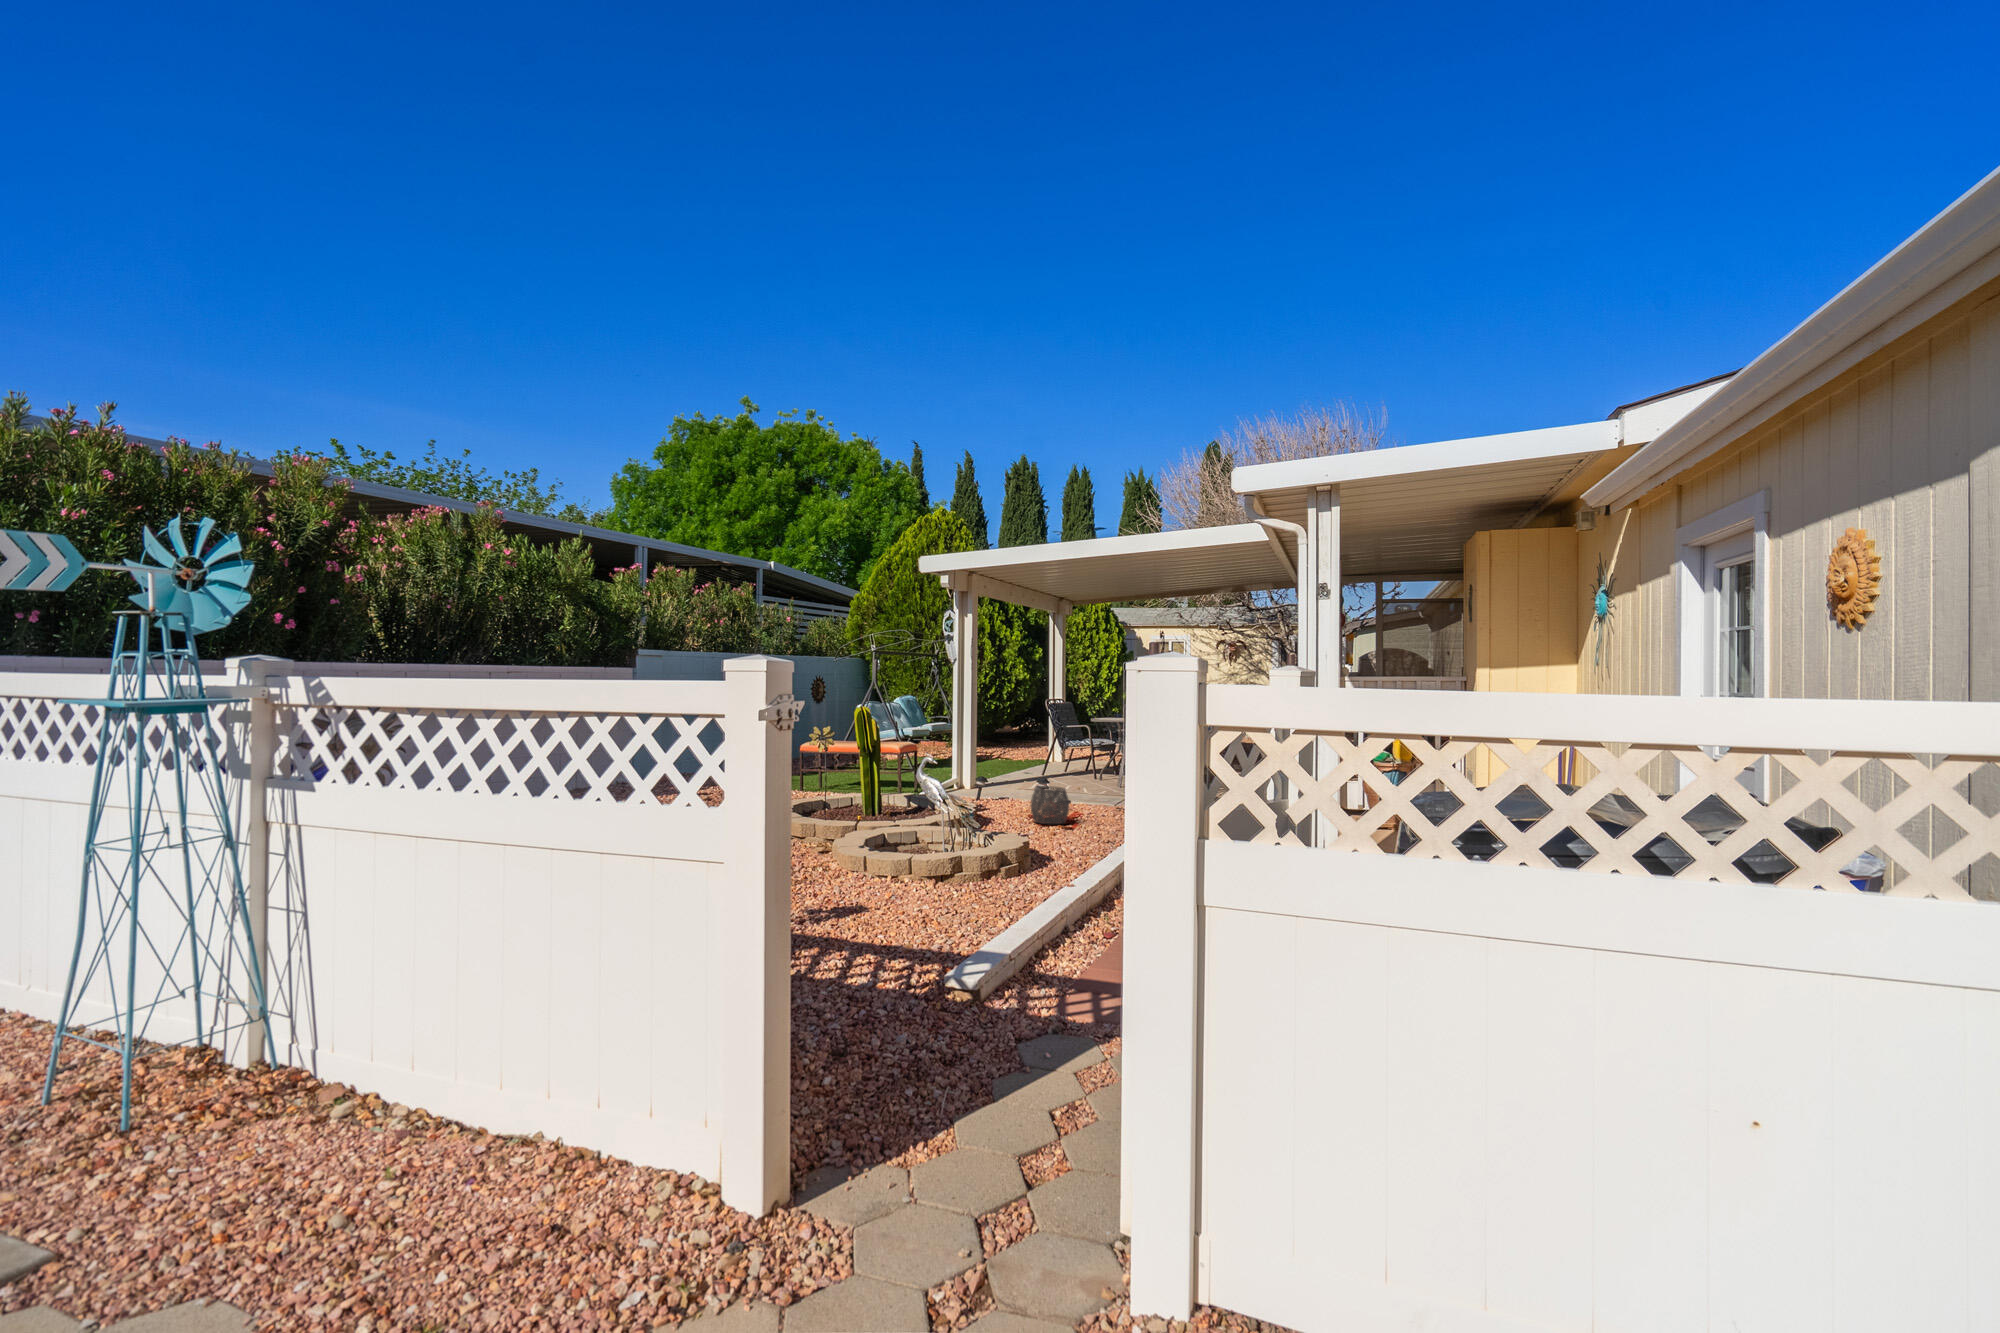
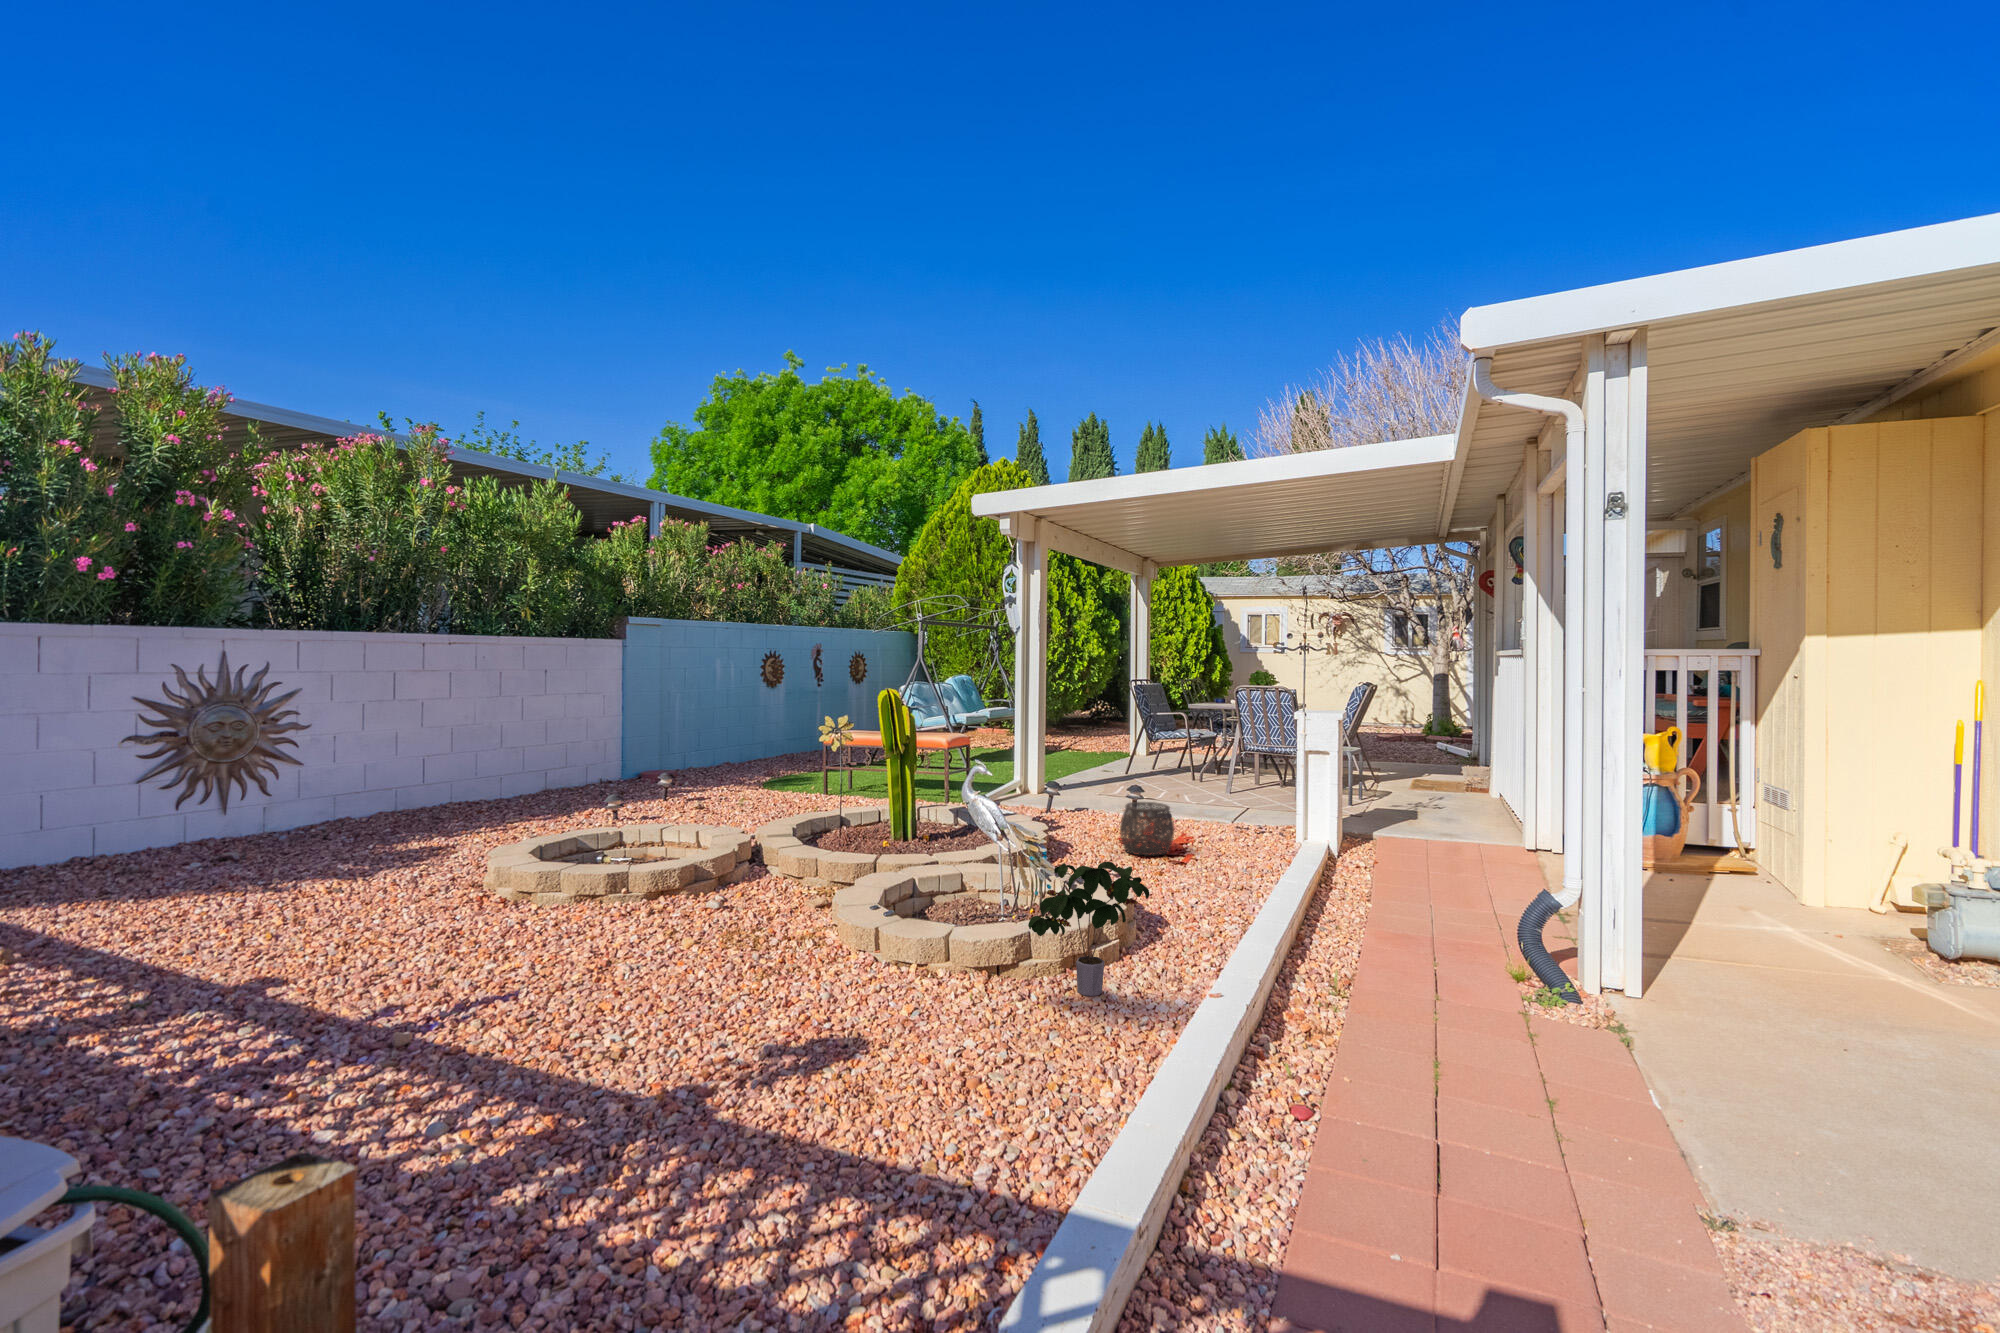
potted plant: none [960,808,1036,891] -> present [1028,862,1150,996]

